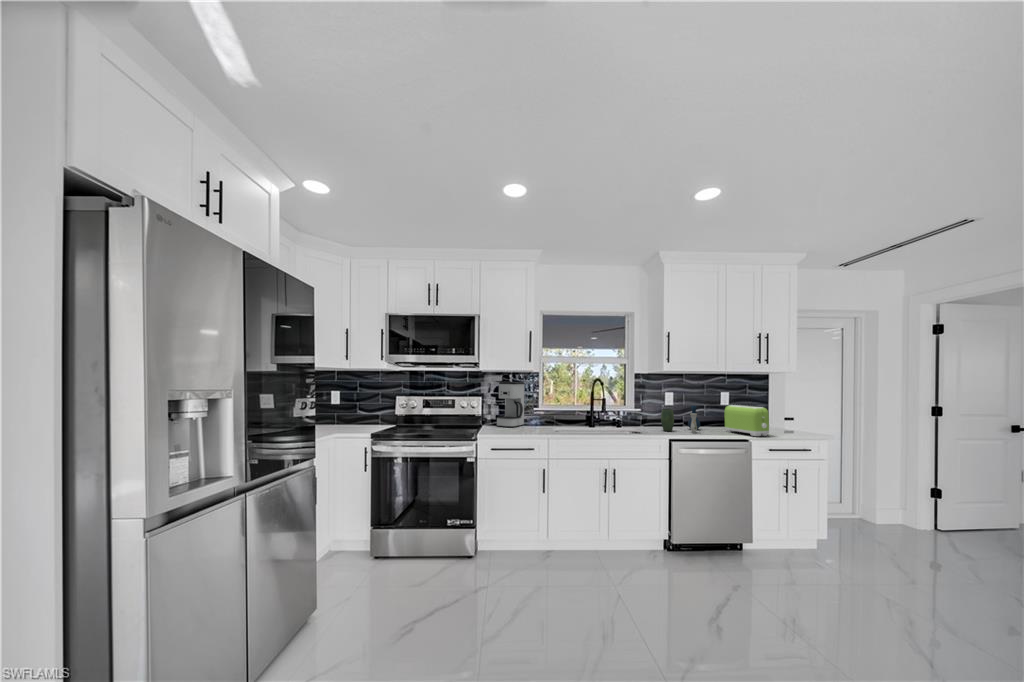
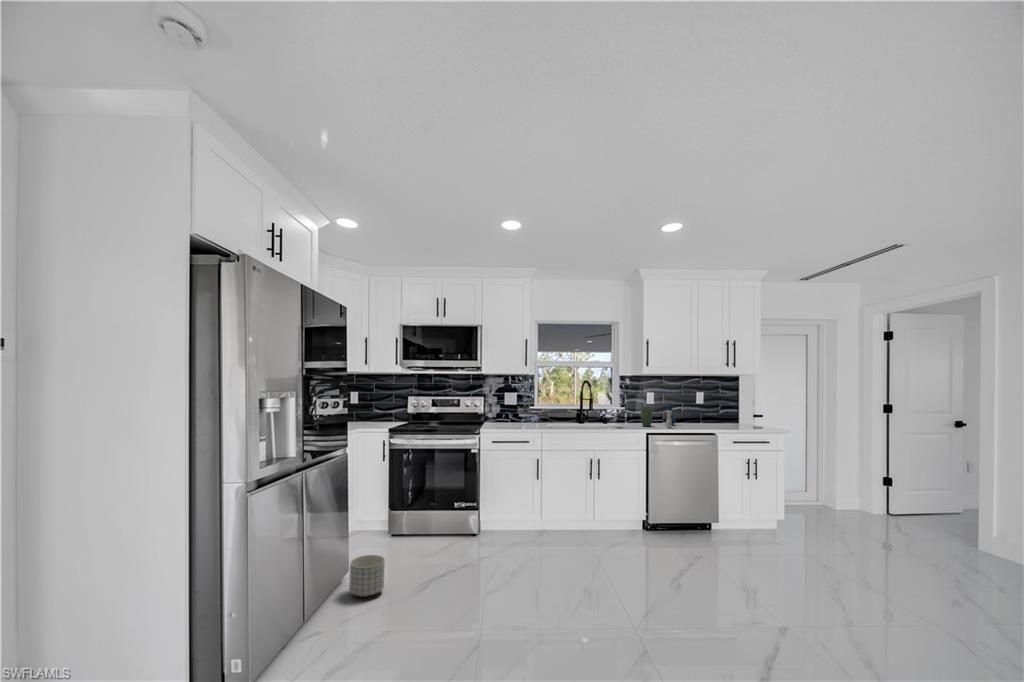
coffee maker: present [497,382,524,427] -> none [497,384,521,423]
toaster: present [725,405,769,436] -> none [697,404,734,430]
planter: none [314,591,359,645] -> present [349,555,385,597]

